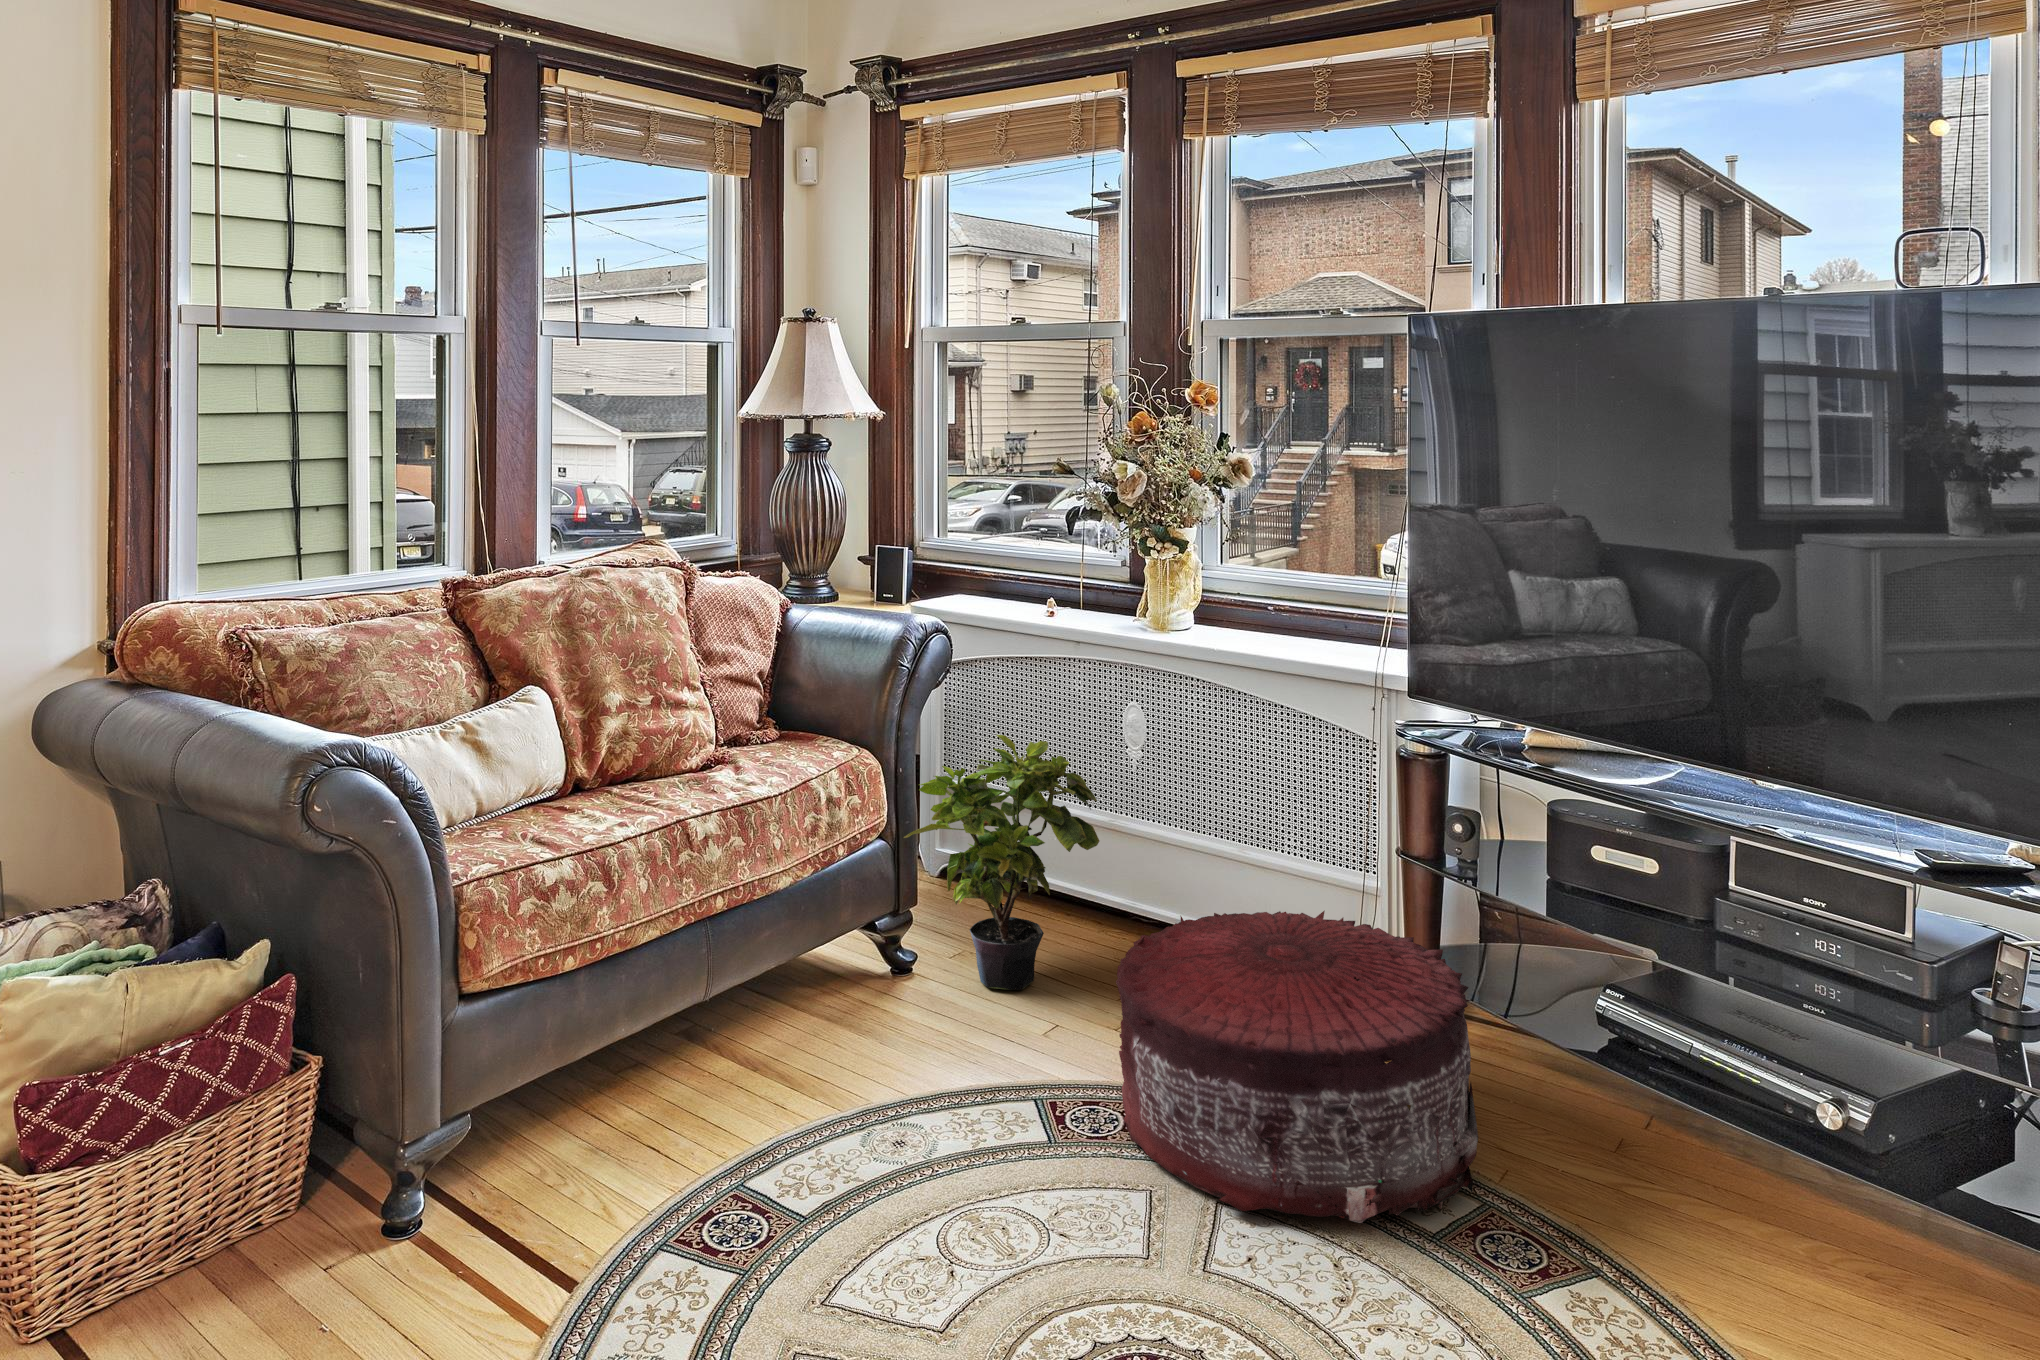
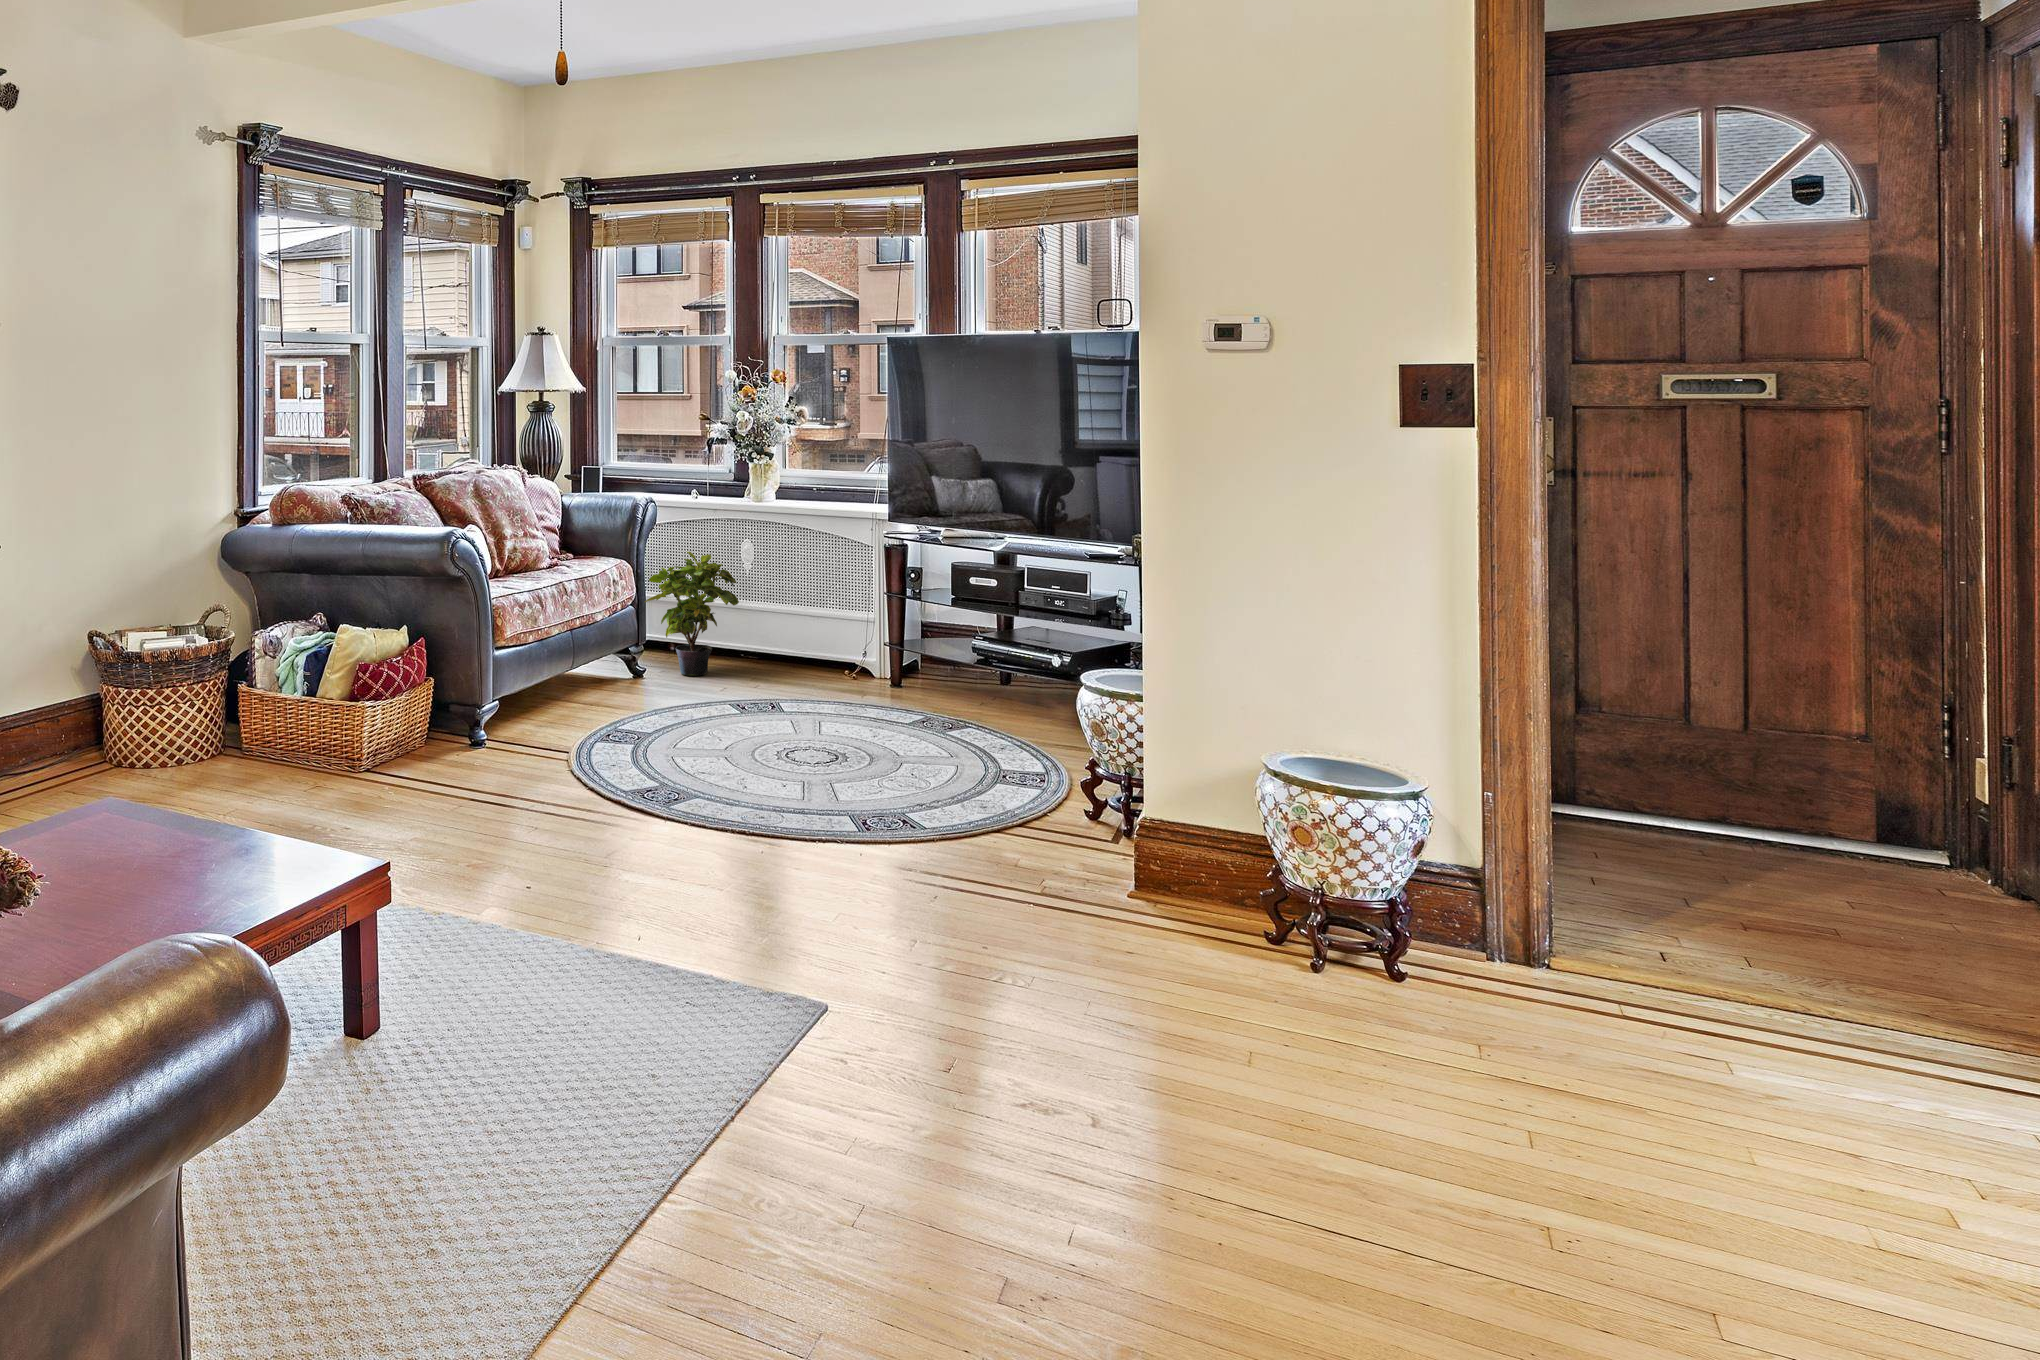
pouf: present [1116,911,1478,1223] -> none [767,616,923,720]

